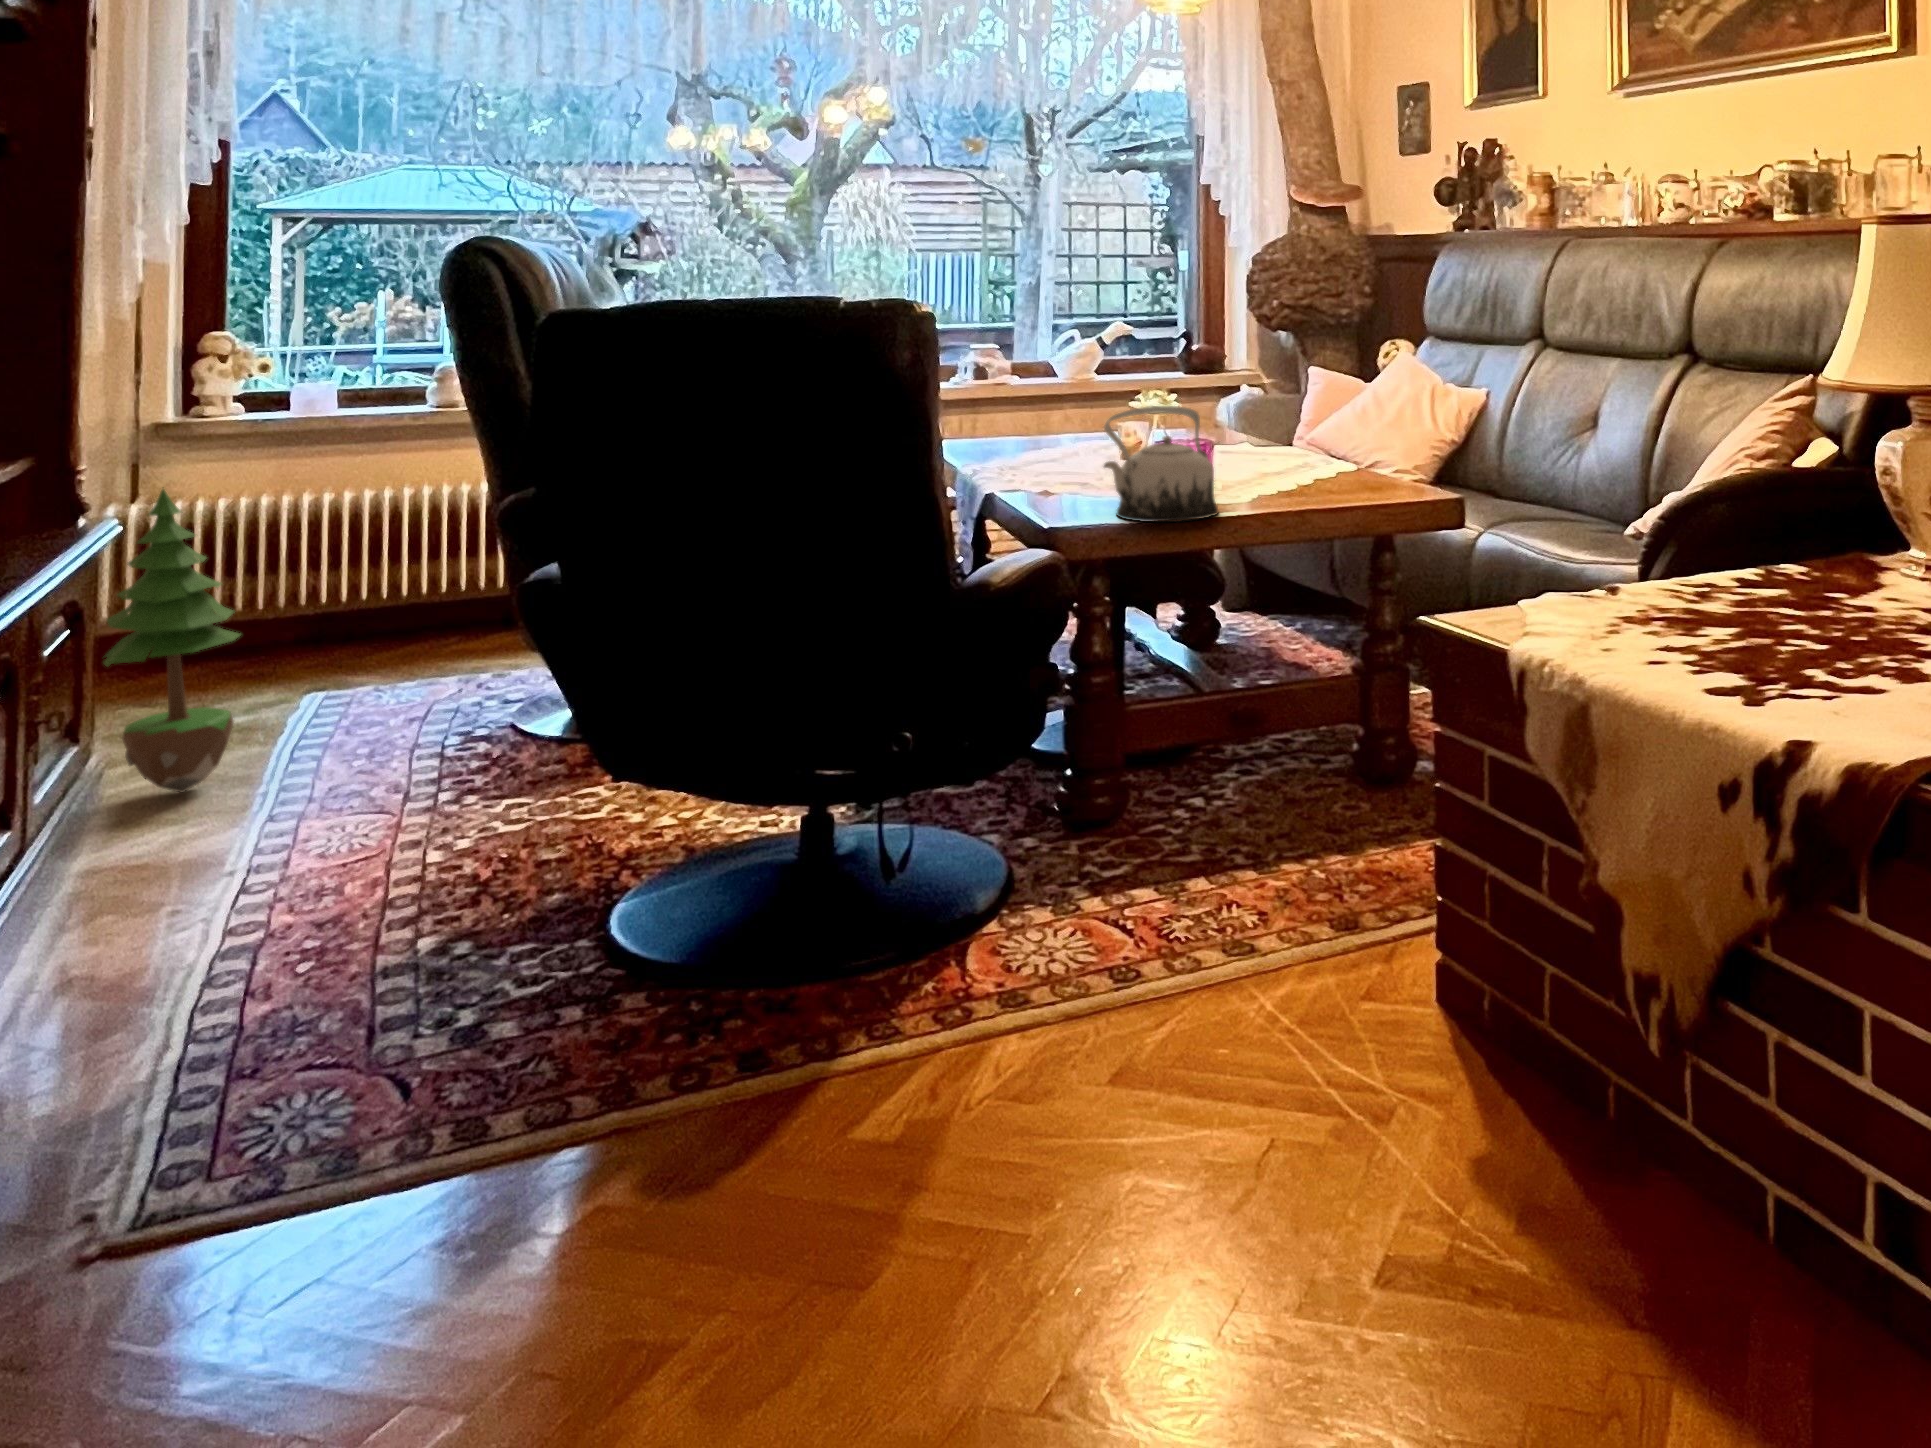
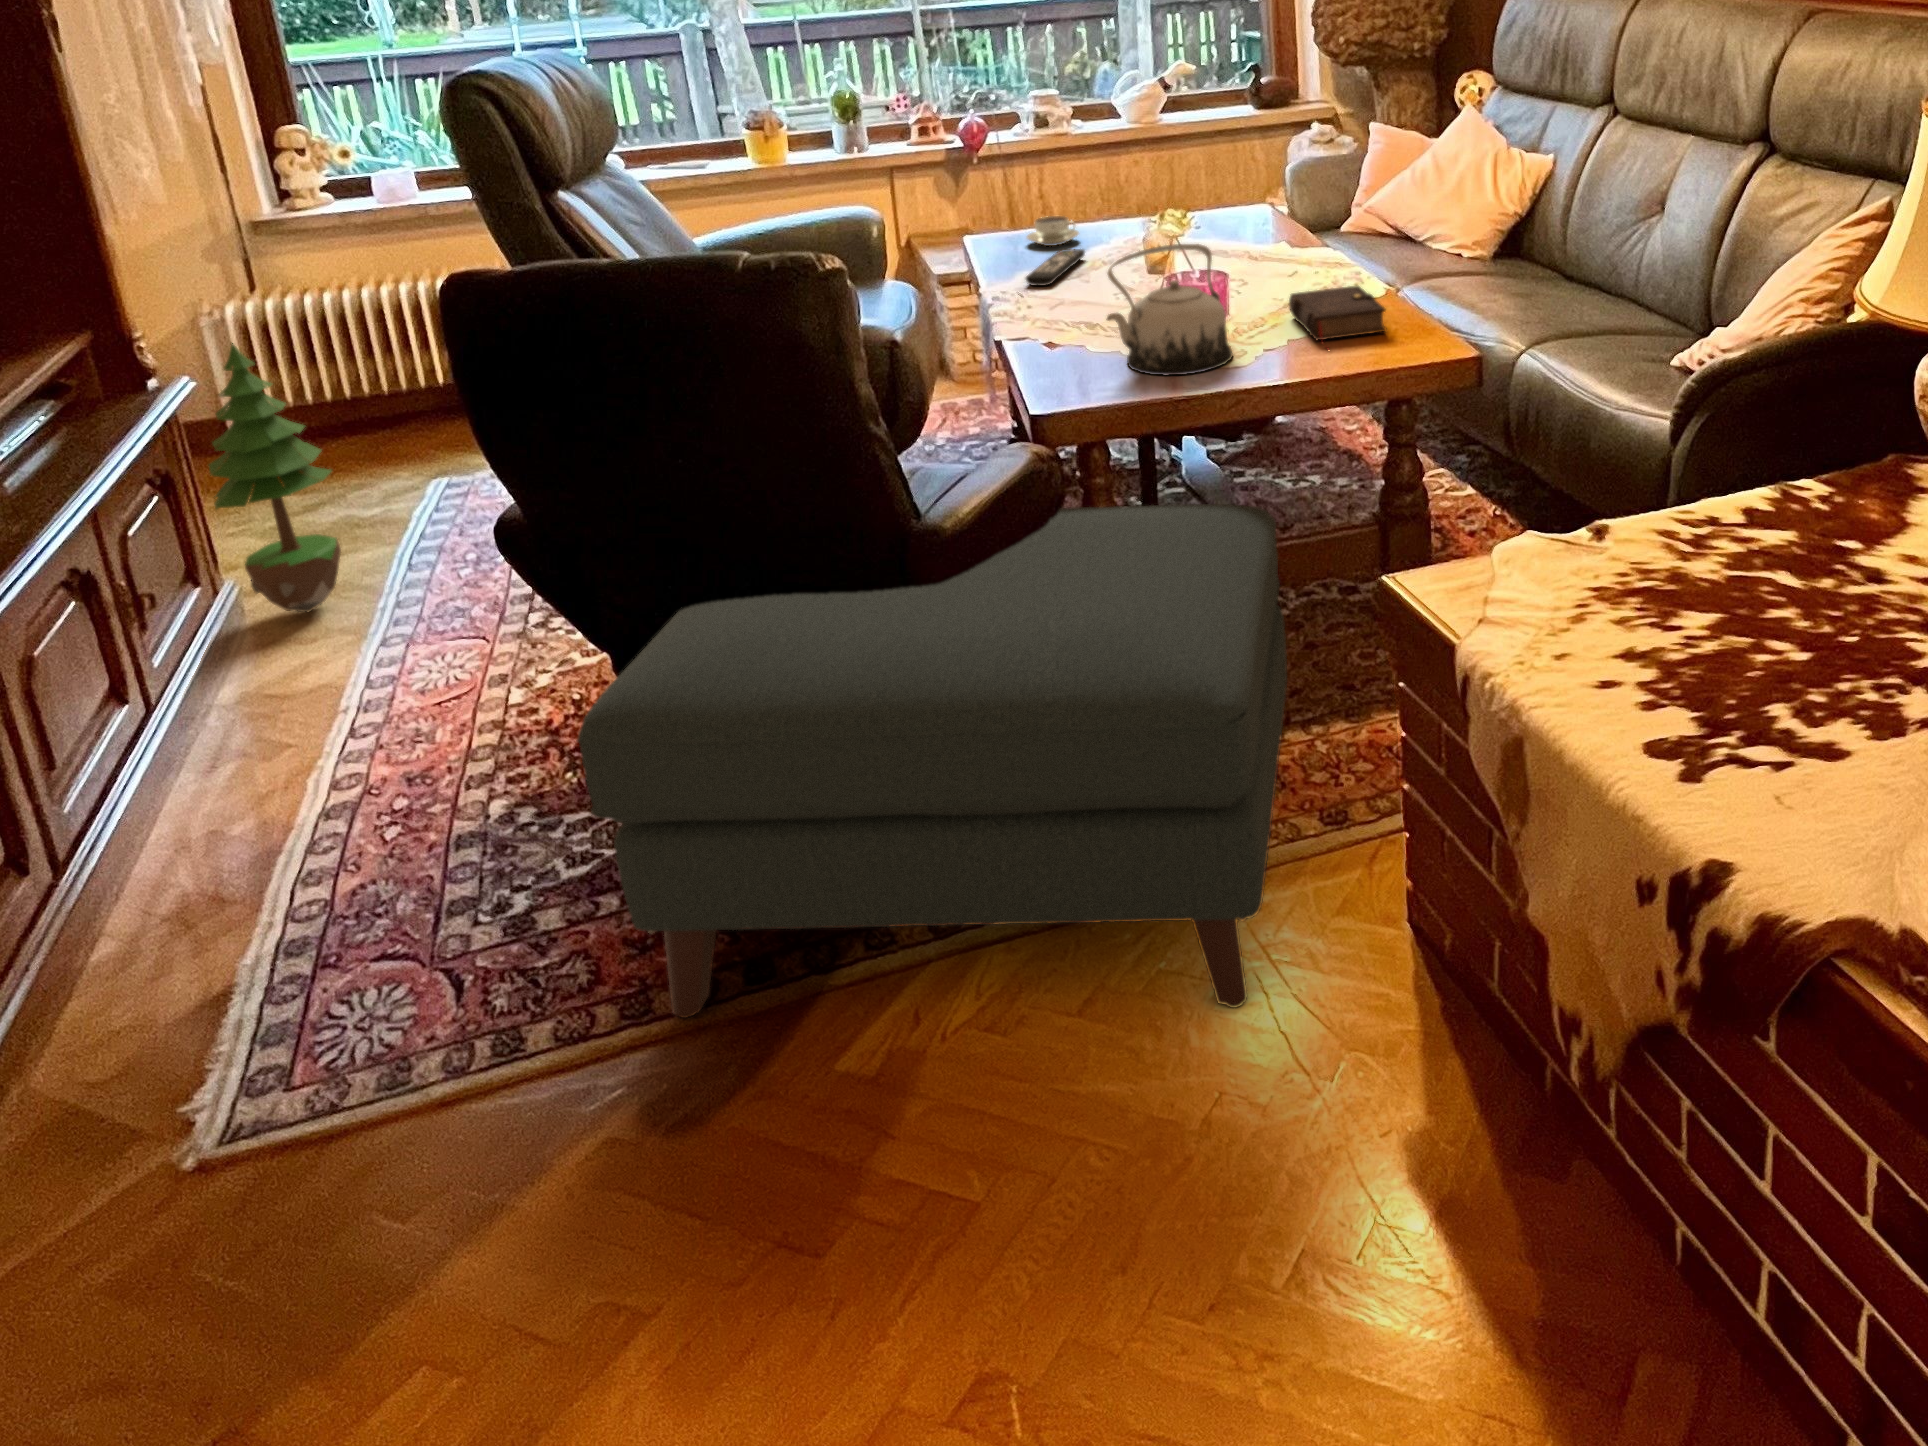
coffee cup: none [987,425,1039,451] -> present [1027,216,1079,246]
remote control: none [996,449,1050,472] -> present [1026,249,1085,286]
book: none [1263,464,1361,509] -> present [1289,286,1386,349]
ottoman: none [612,605,1303,1106] -> present [577,504,1287,1018]

